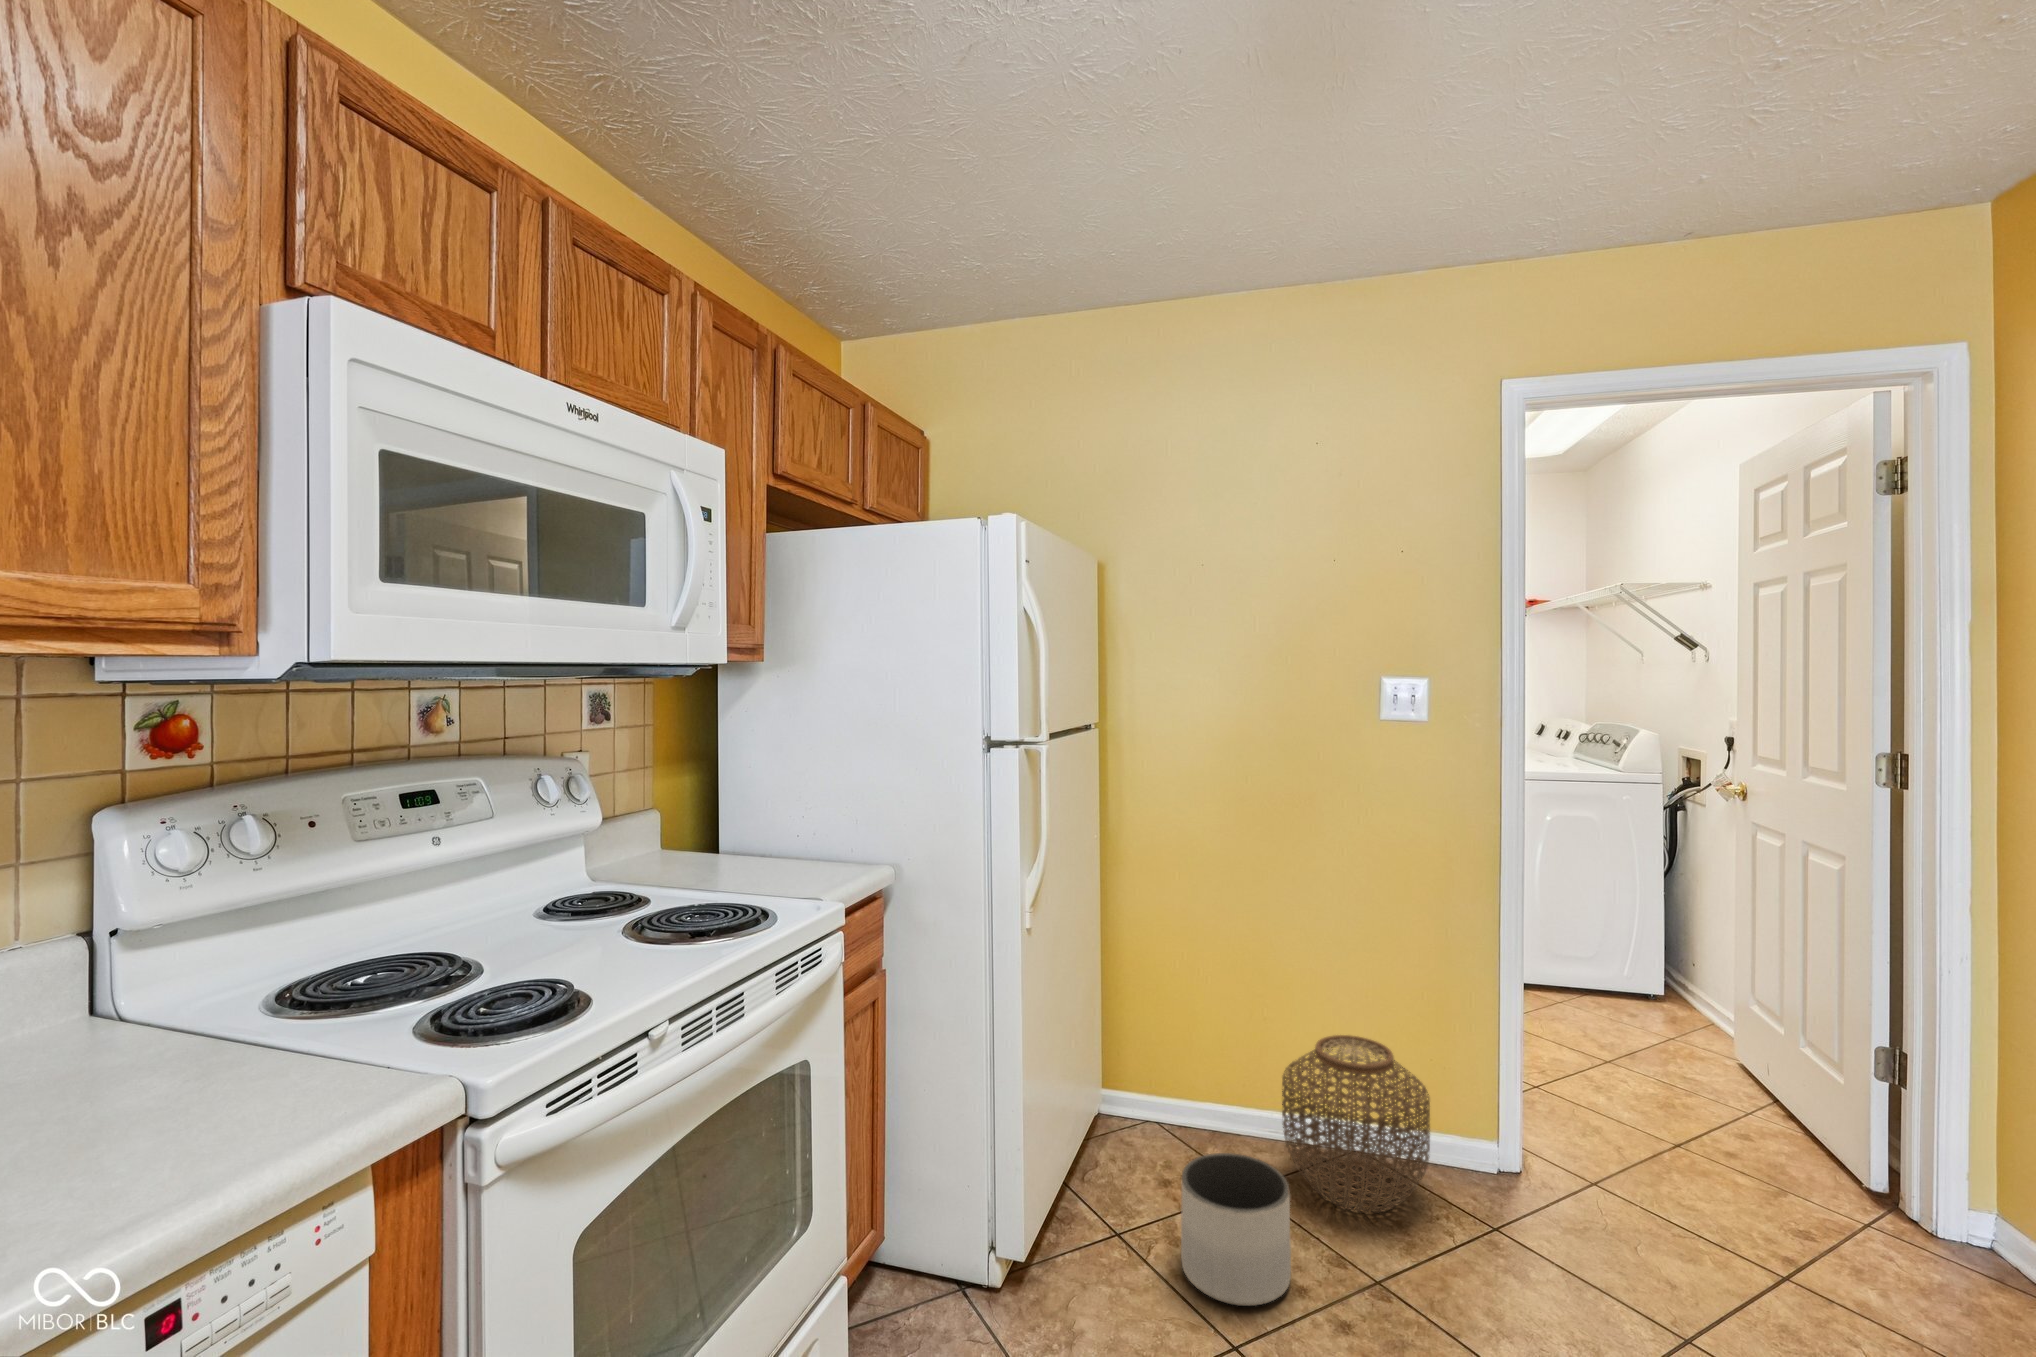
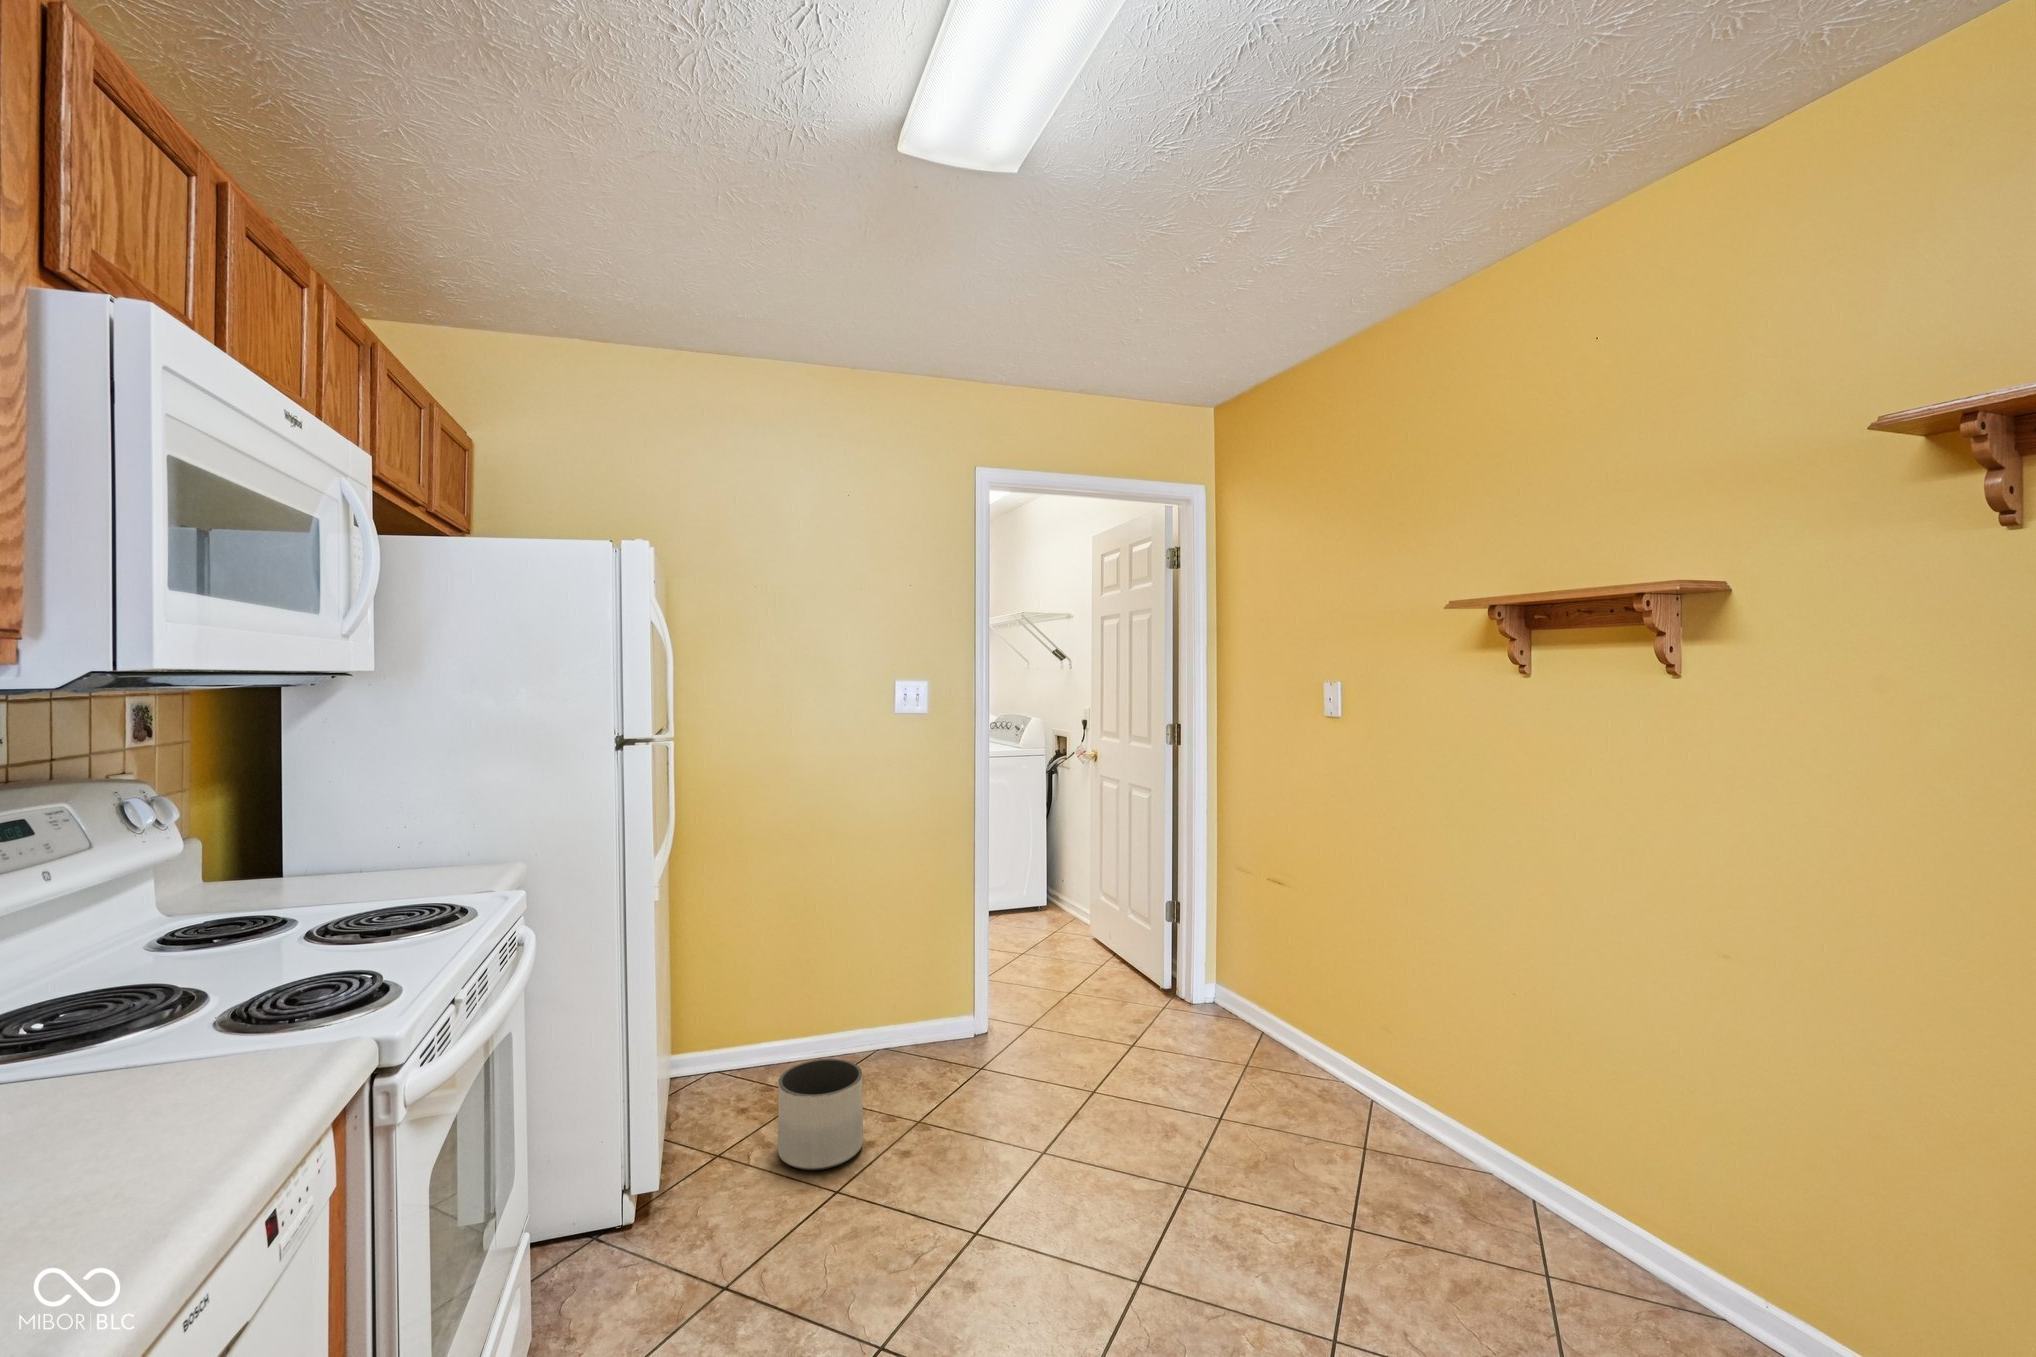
woven basket: present [1282,1035,1430,1213] -> none [836,956,941,1085]

